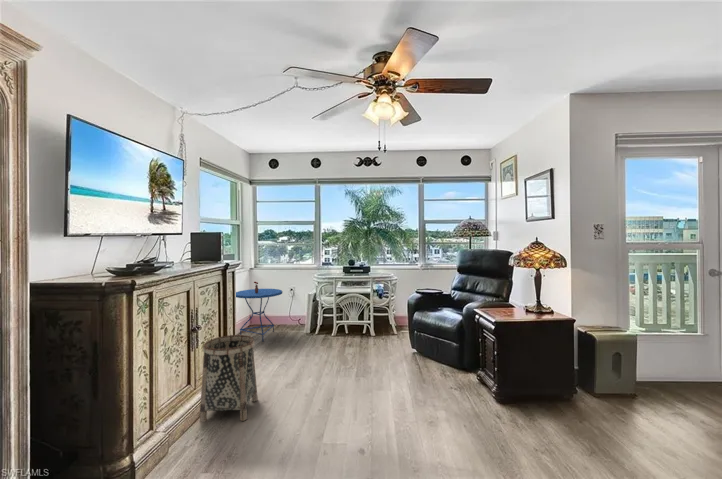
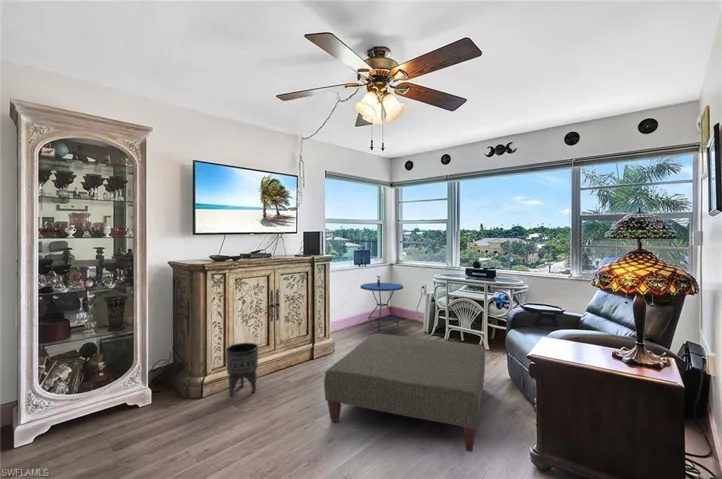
ottoman: none [308,329,472,438] -> present [324,334,485,452]
basket: present [200,335,258,422] -> none [270,315,319,384]
planter: none [161,384,210,466] -> present [226,343,258,396]

